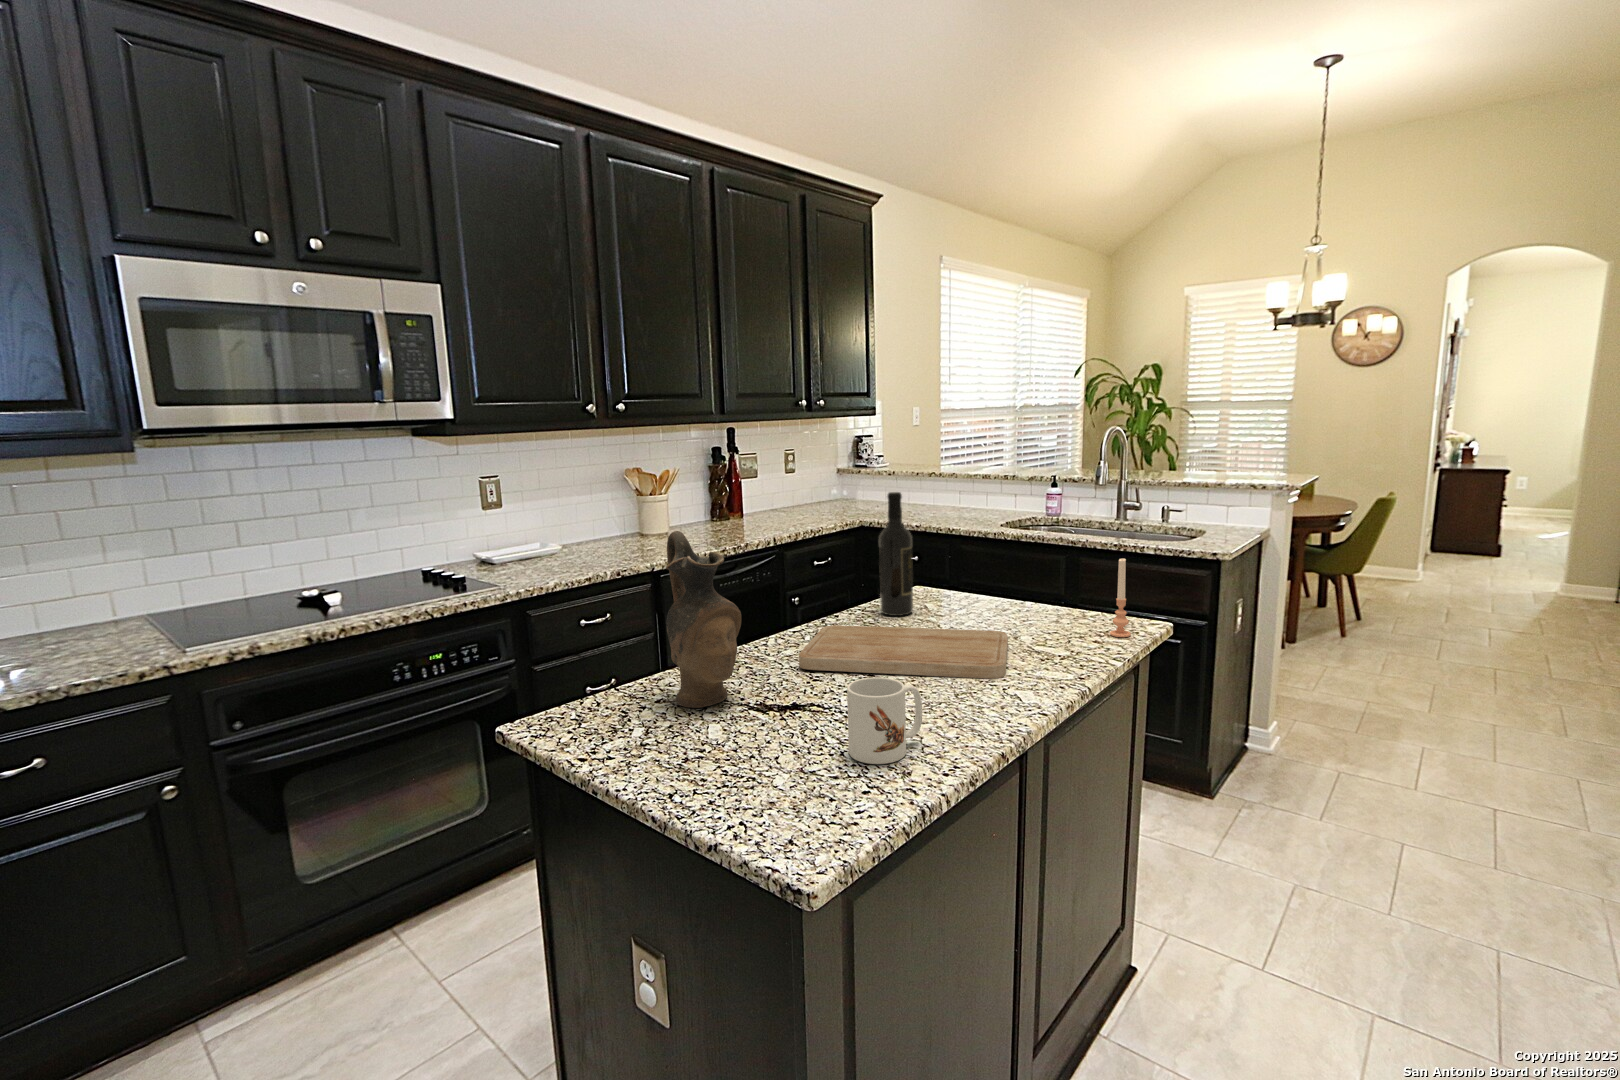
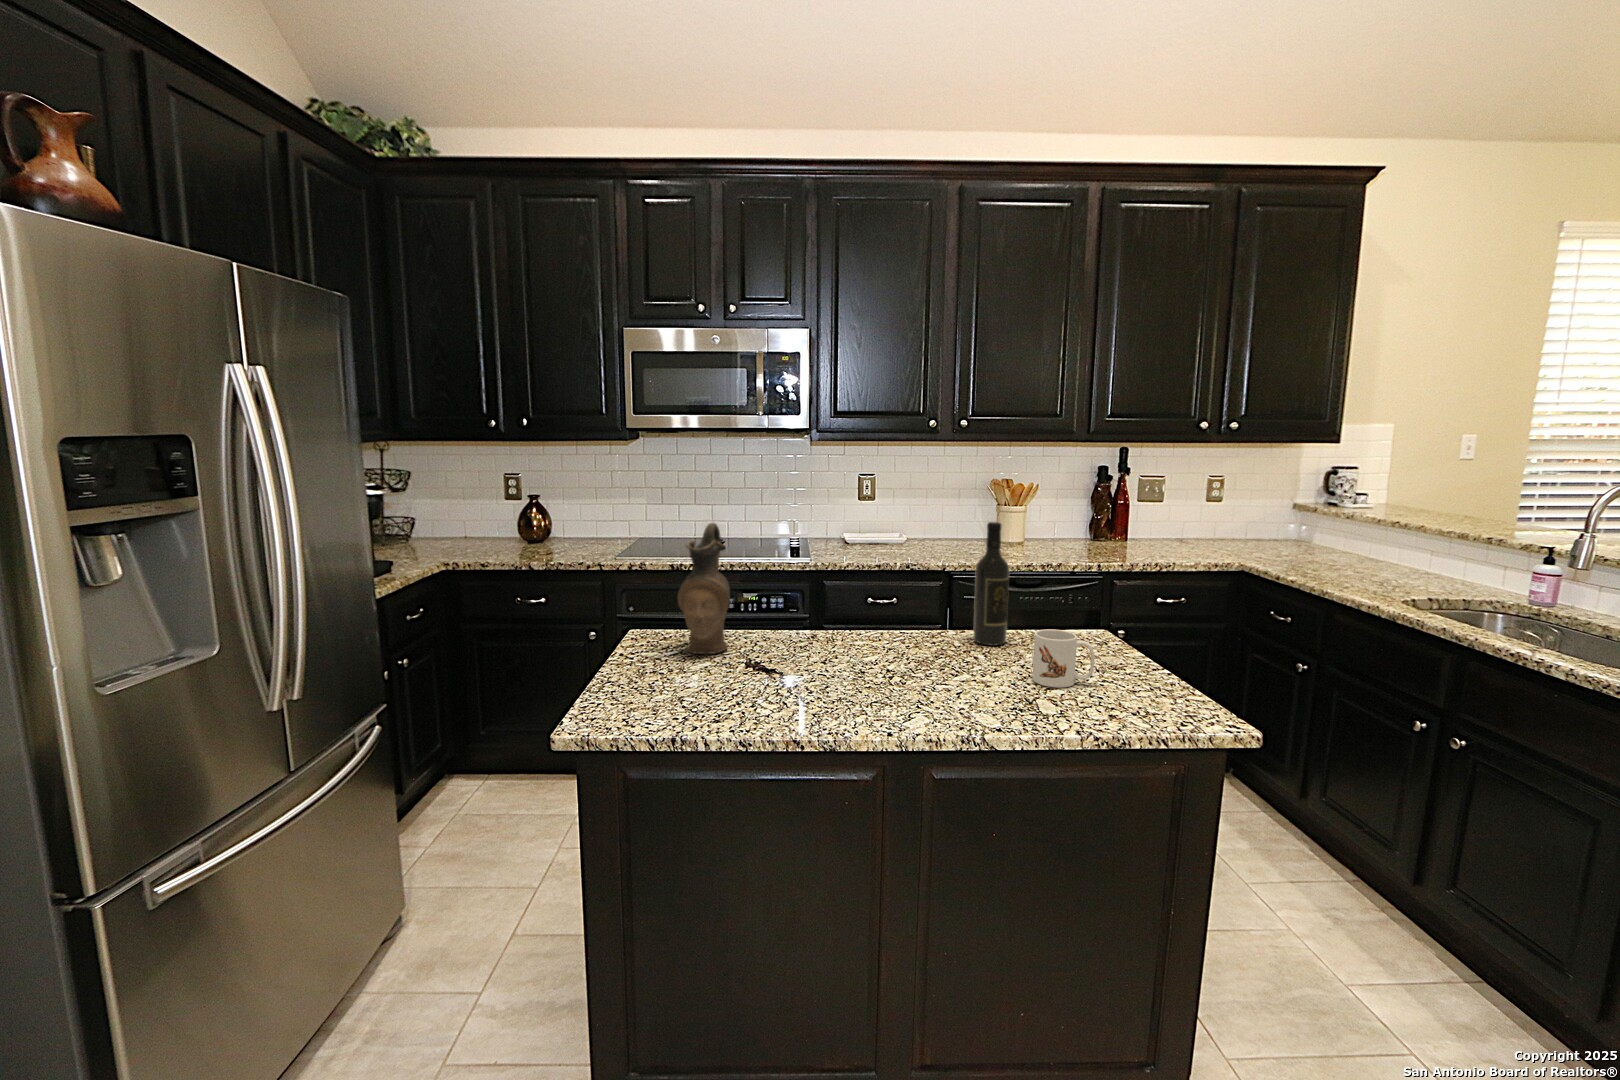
candle: present [1110,558,1131,637] -> none [1093,630,1118,723]
cutting board: present [799,625,1008,679] -> none [800,631,983,706]
mug: present [847,677,922,764] -> present [1032,629,1095,688]

